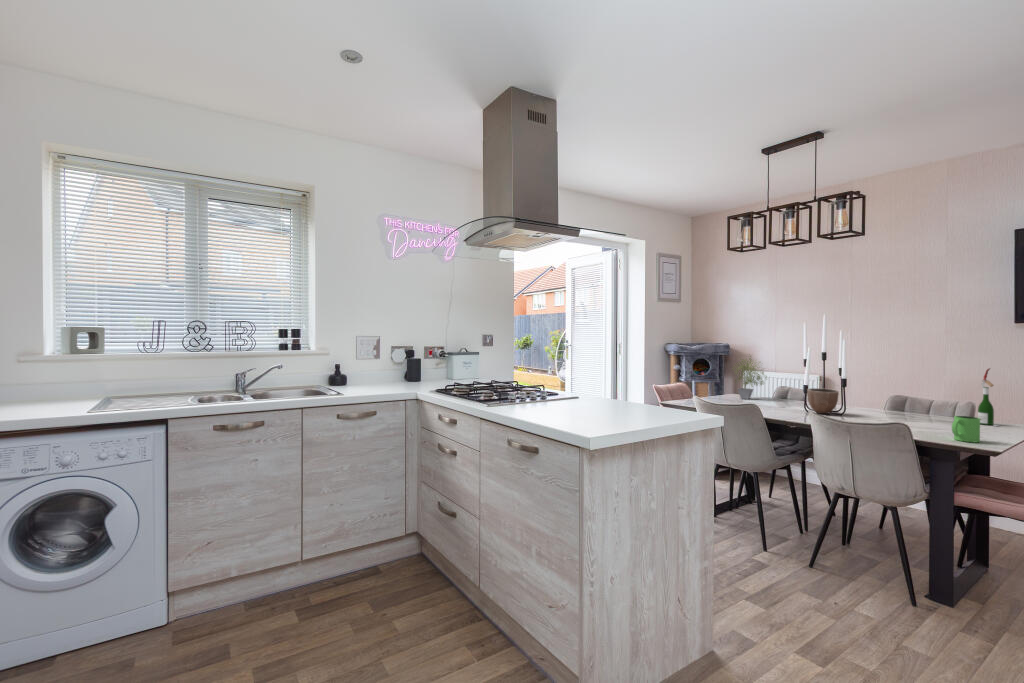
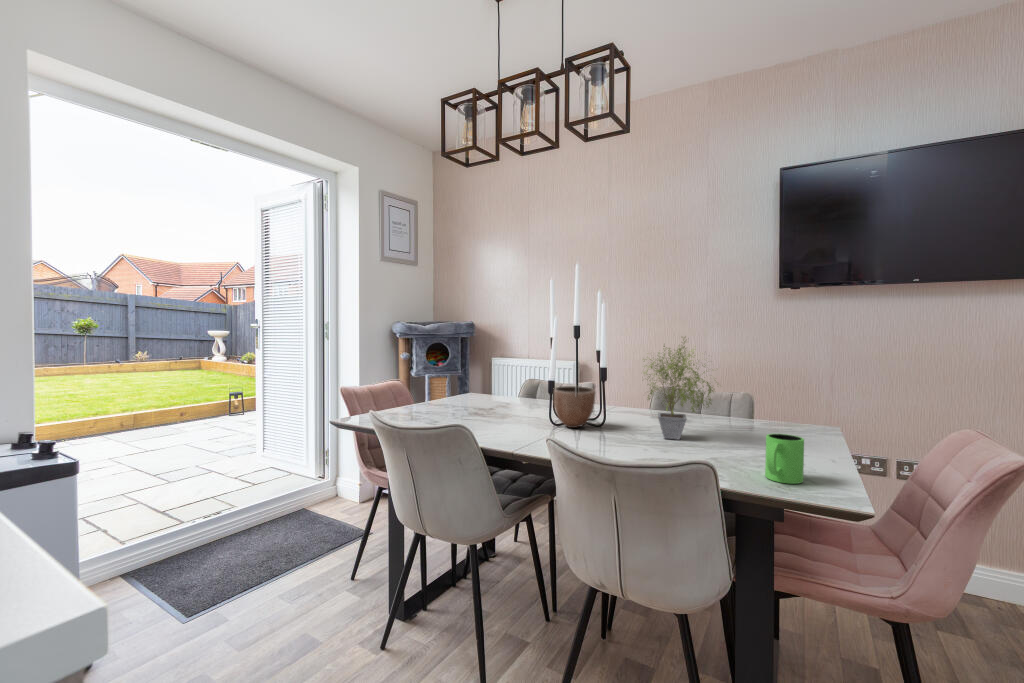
potted plant: present [735,358,764,399] -> present [645,339,714,439]
wine bottle: present [978,369,998,426] -> none [762,349,788,433]

